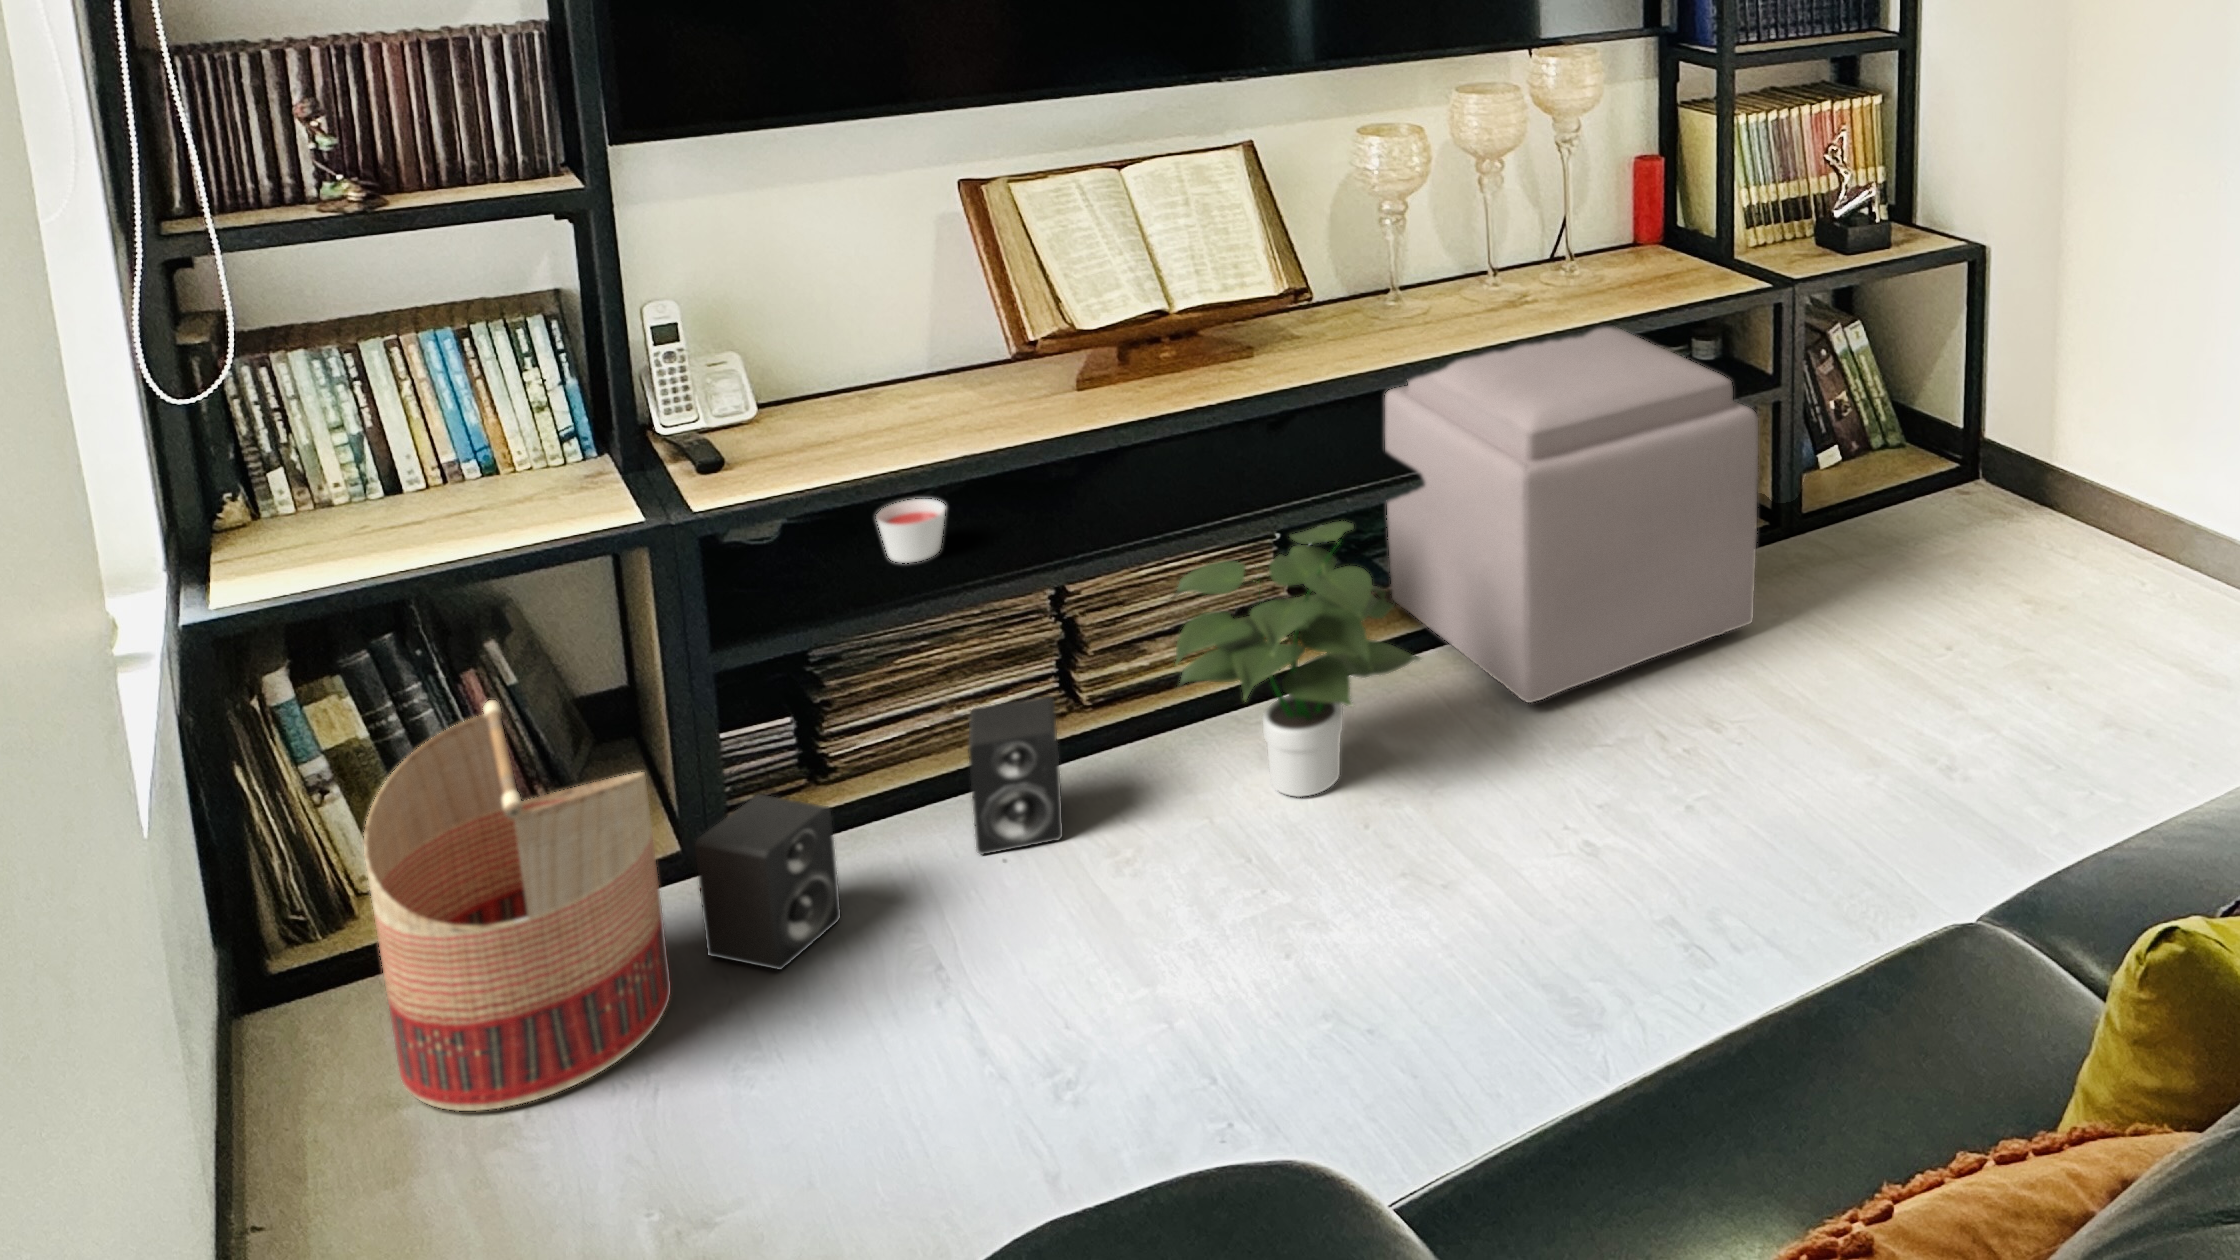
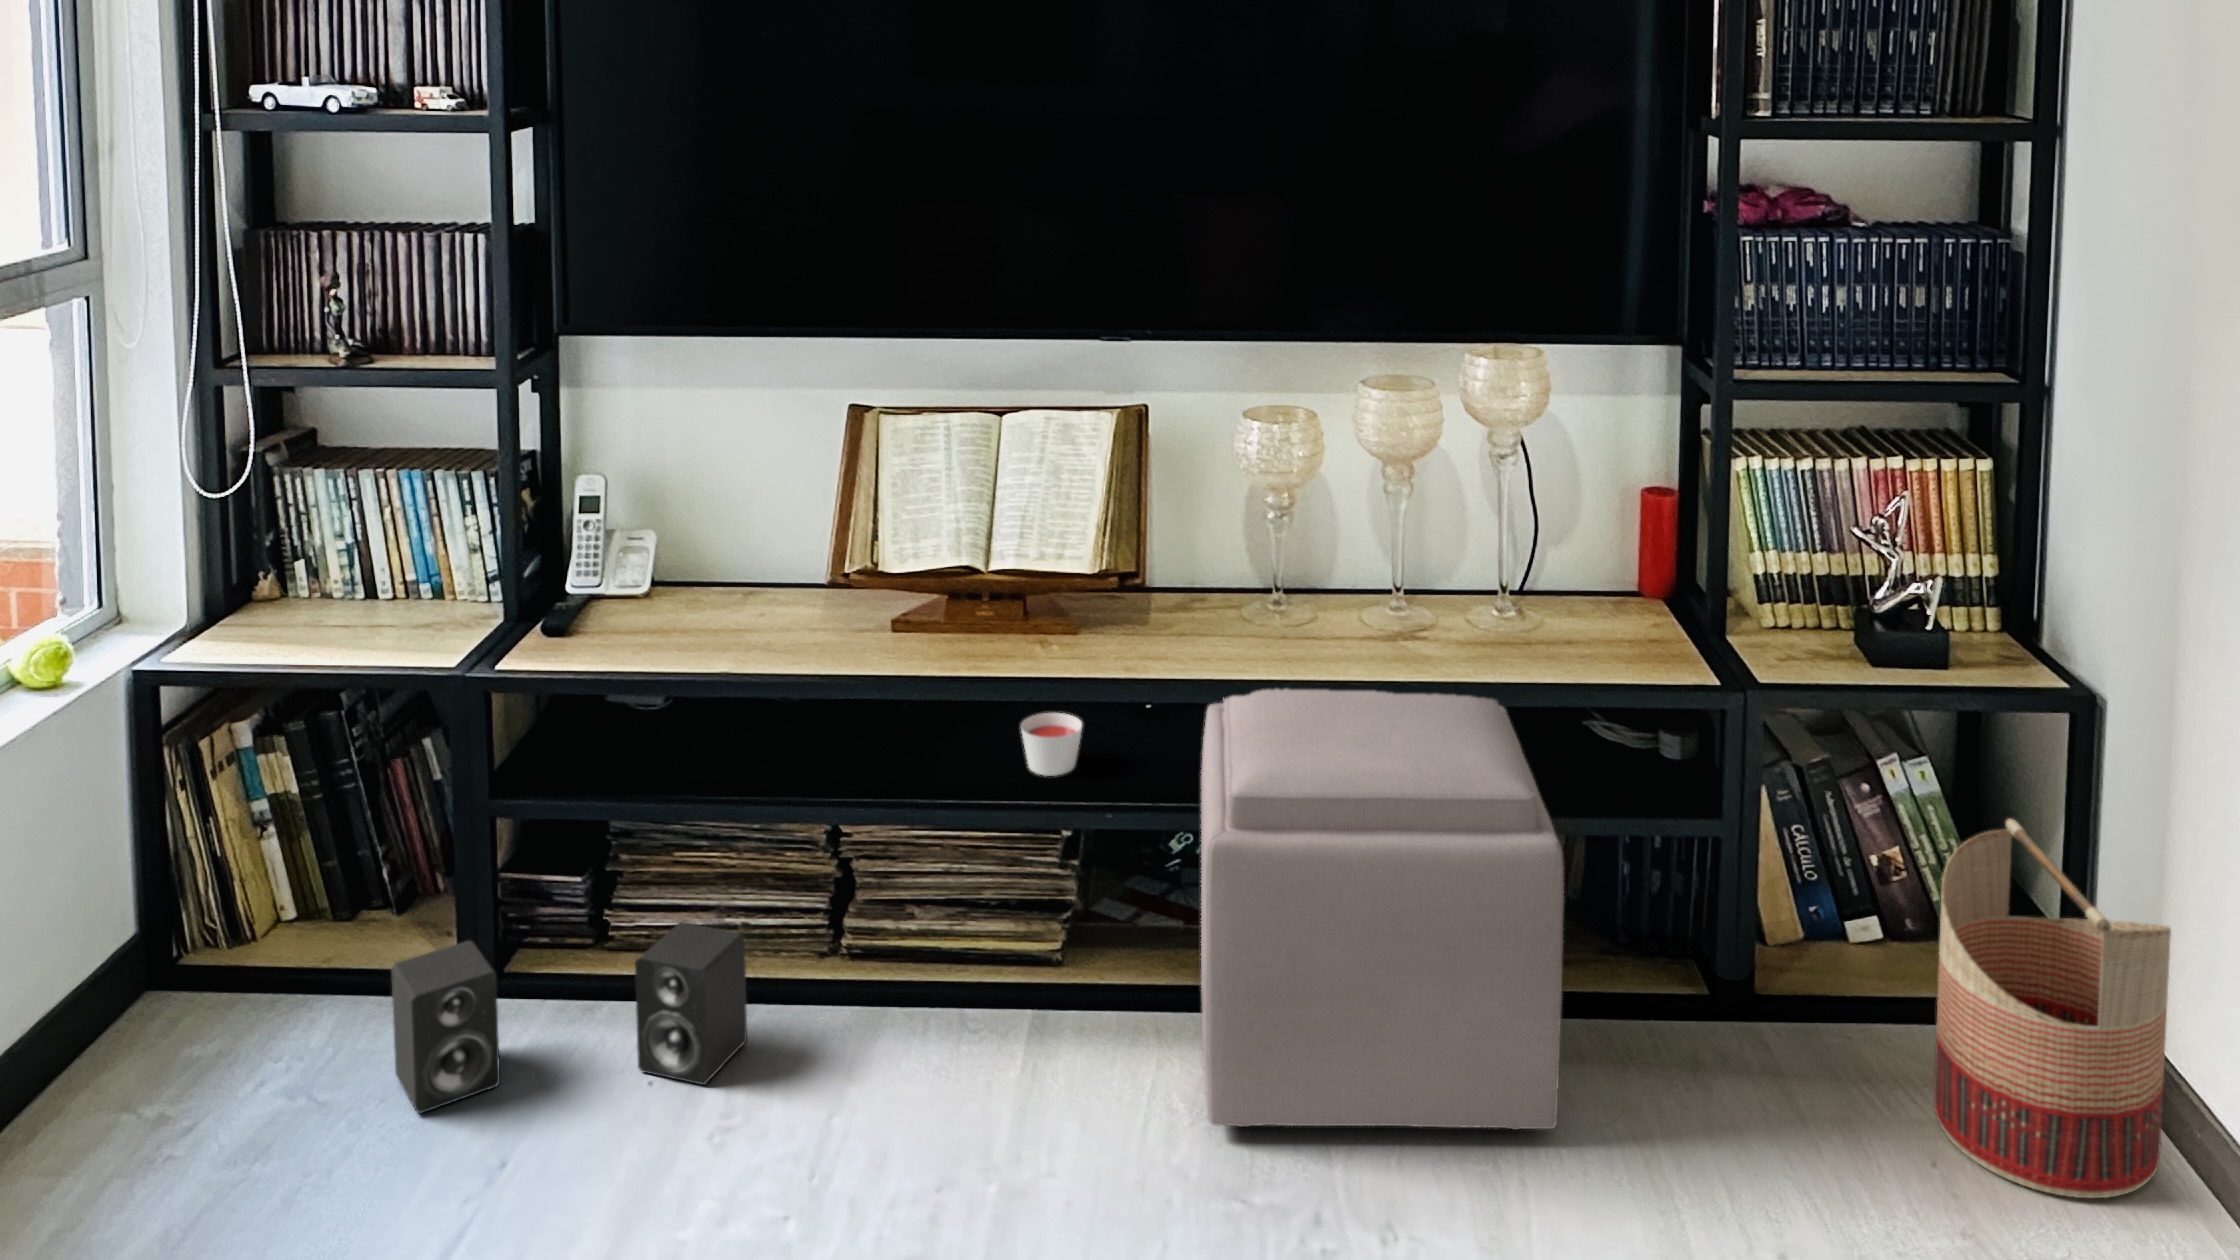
candle: present [876,499,945,563] -> present [1021,713,1082,776]
potted plant: present [1175,521,1421,797] -> none [814,836,1075,1138]
basket: present [364,700,671,1111] -> present [1934,818,2171,1198]

